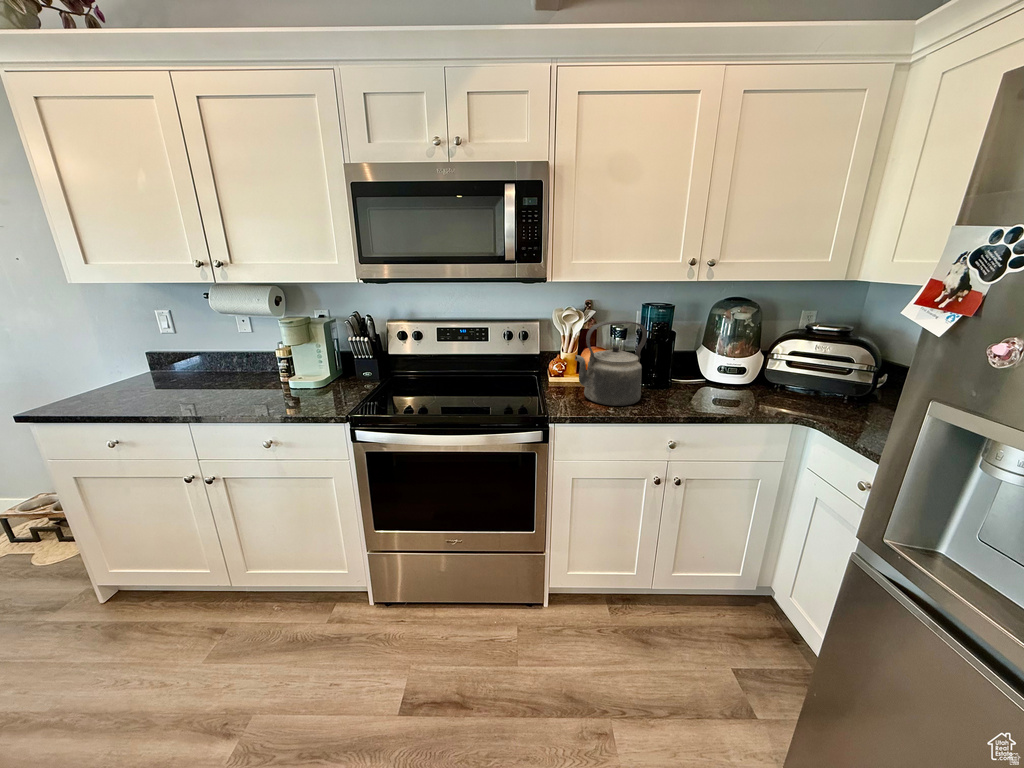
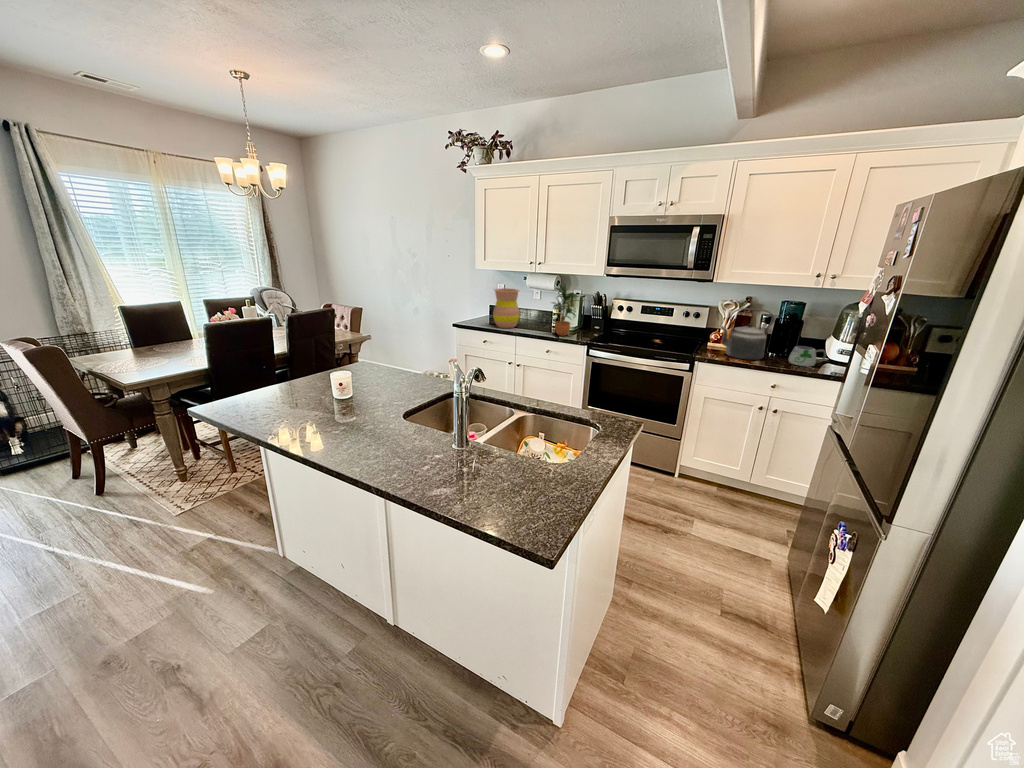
potted plant: none [253,298,323,404] -> present [552,283,579,336]
vase: none [115,320,201,404] -> present [493,288,520,328]
mug: none [675,372,724,408] -> present [789,346,826,367]

